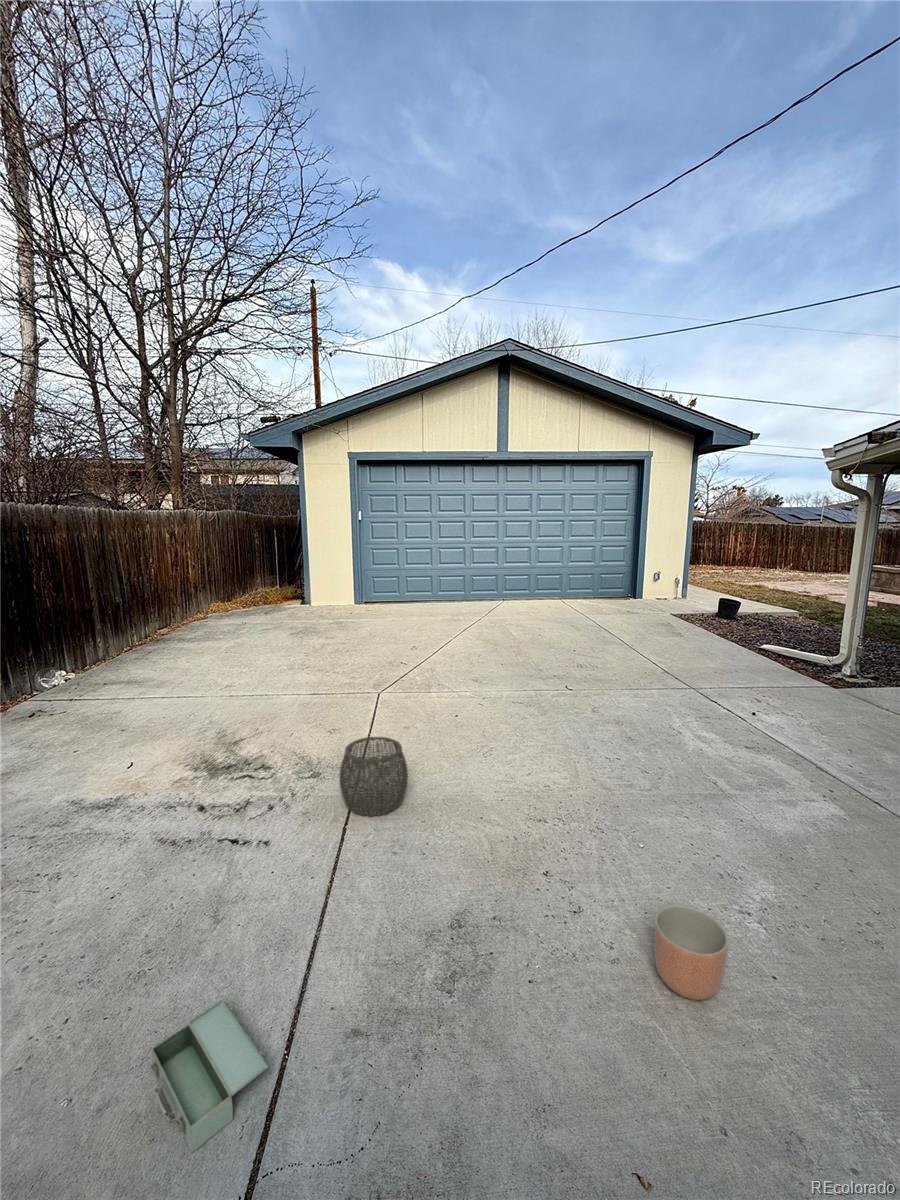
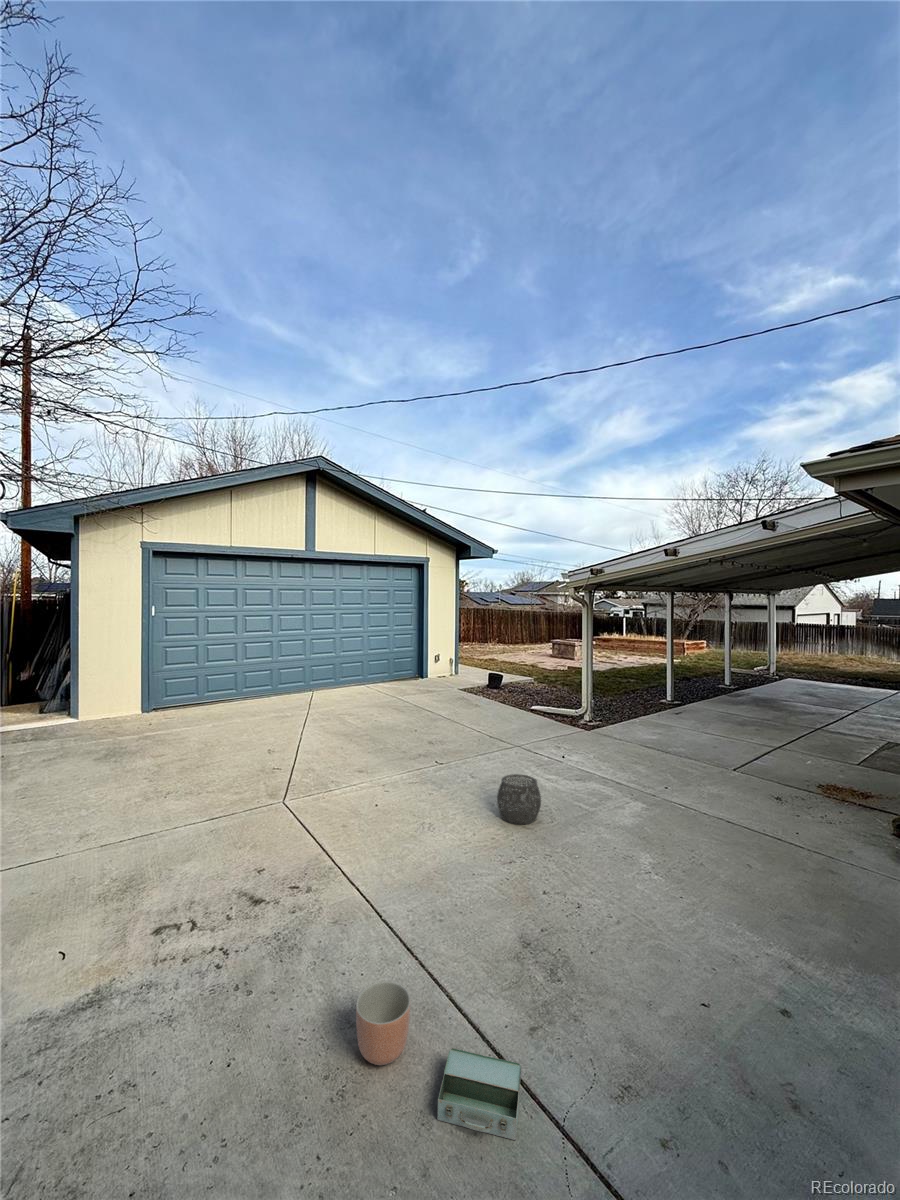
woven basket: present [339,737,408,816] -> present [497,774,541,825]
planter: present [654,904,728,1000] -> present [356,981,411,1065]

